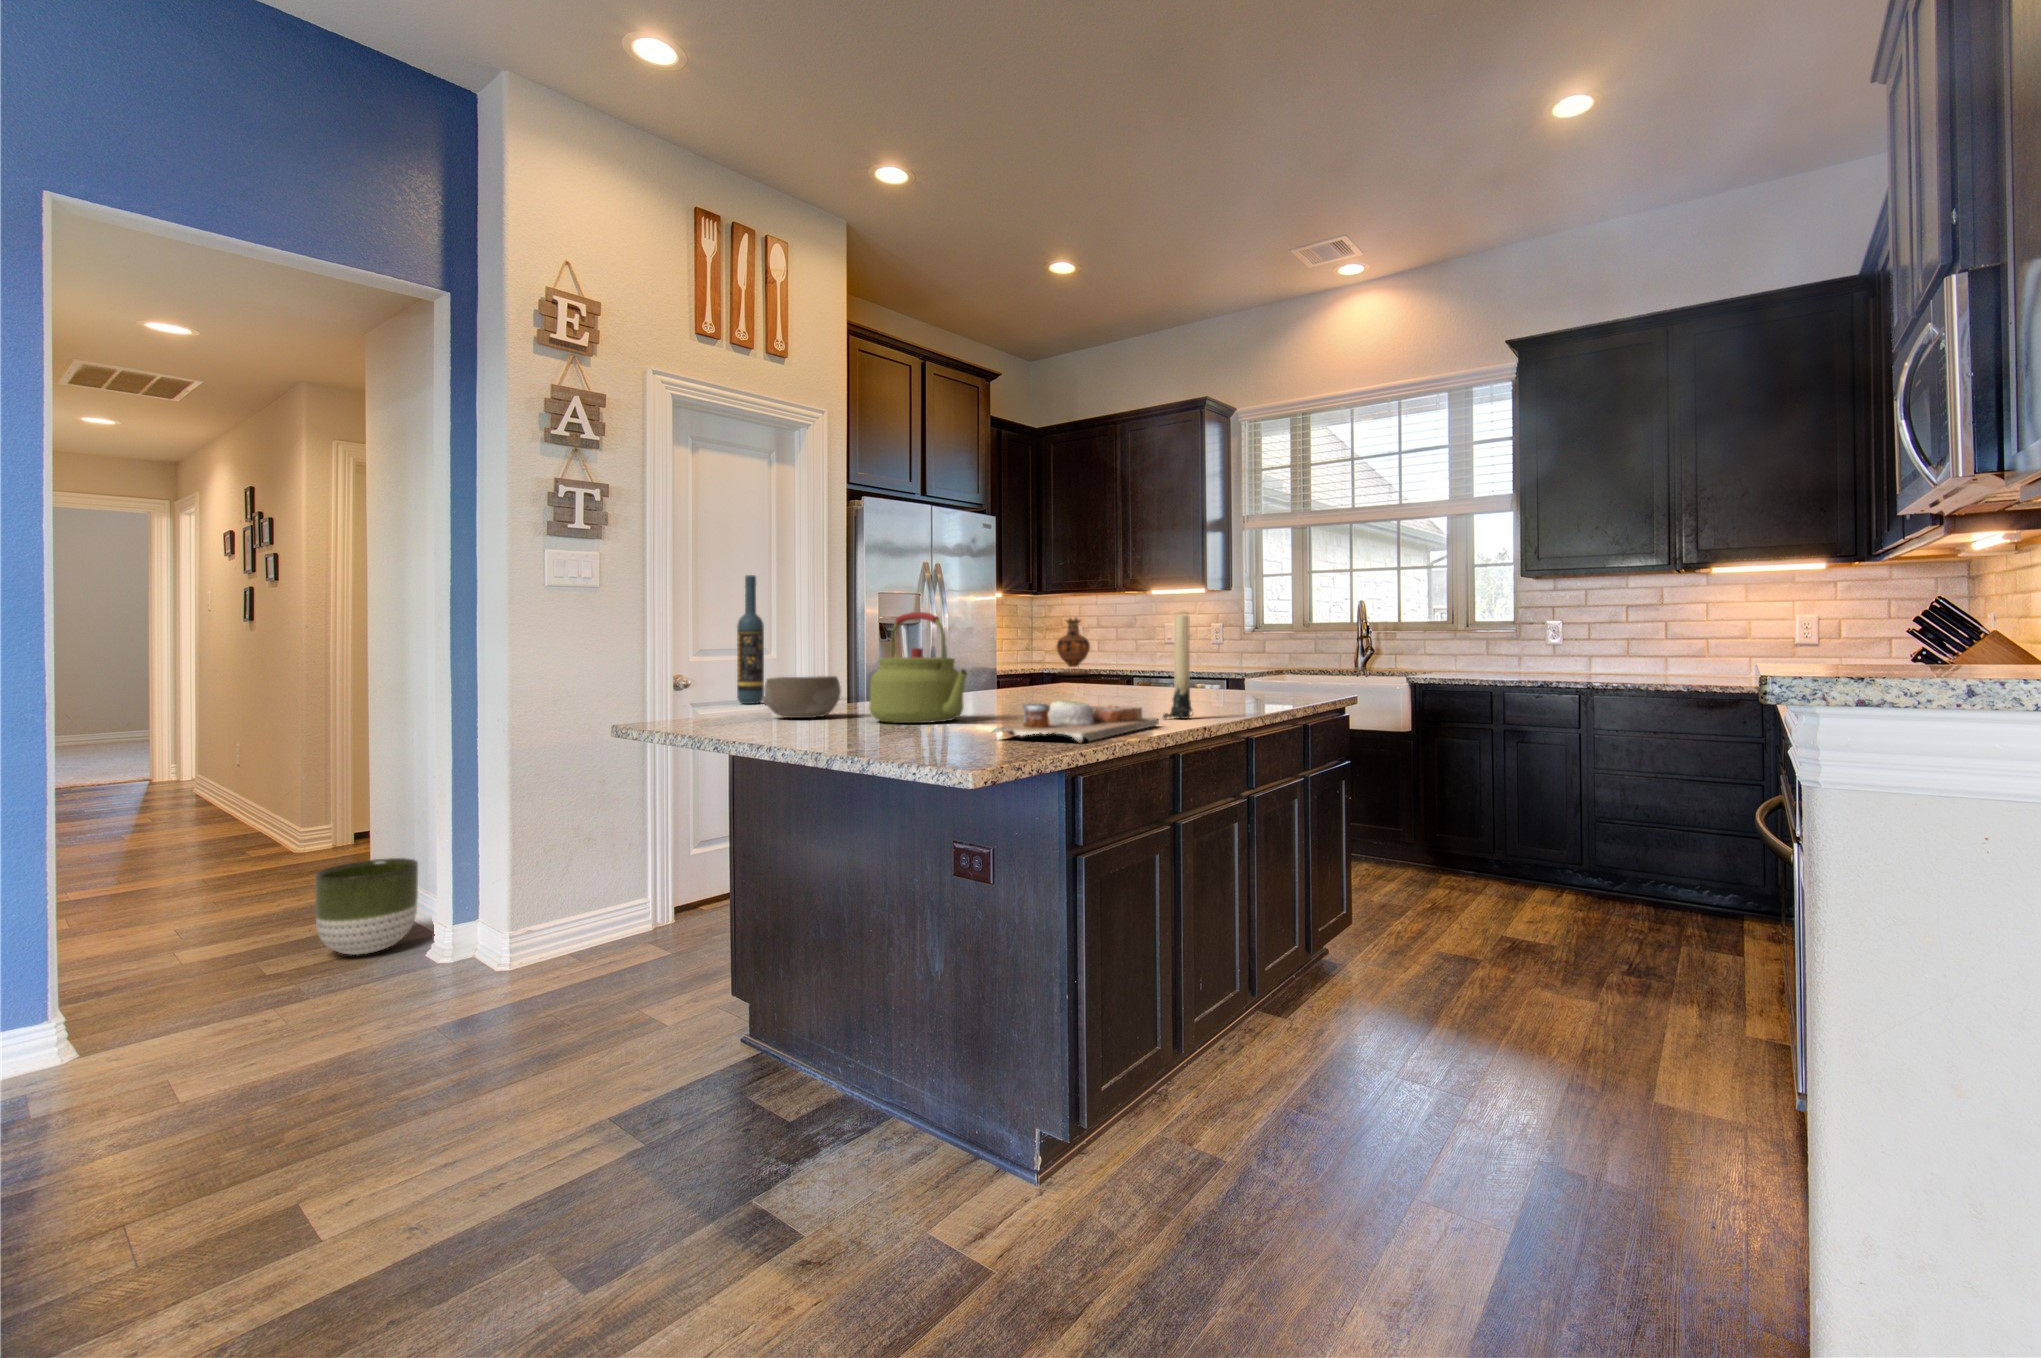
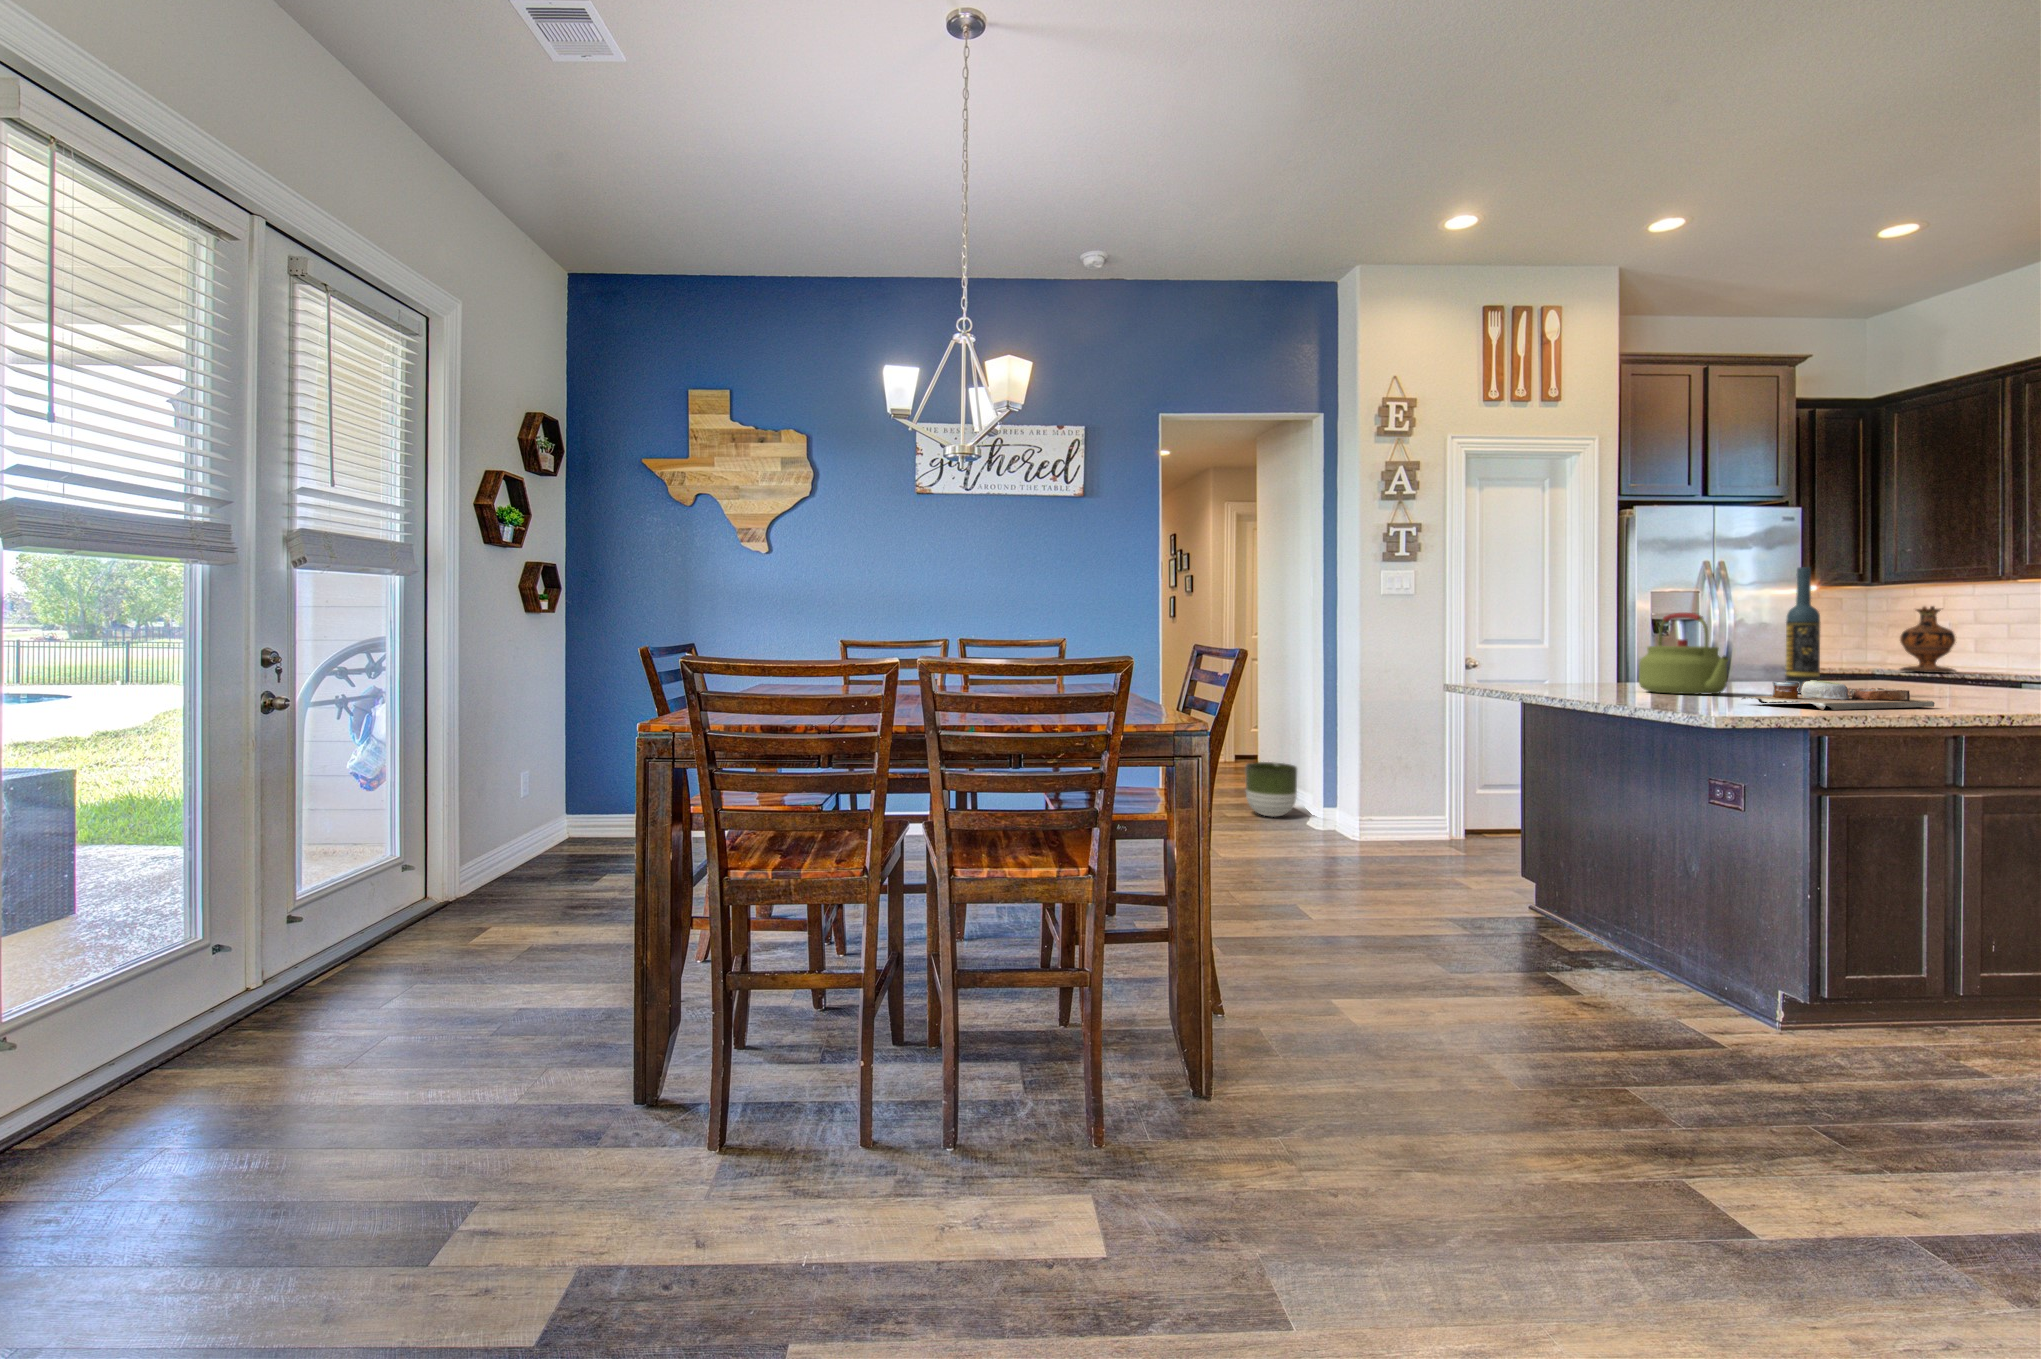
wine bottle: present [737,575,764,704] -> present [1786,567,1820,693]
candle: present [1163,611,1192,719] -> none [1955,610,1997,706]
bowl: present [762,676,841,718] -> none [1549,658,1614,687]

